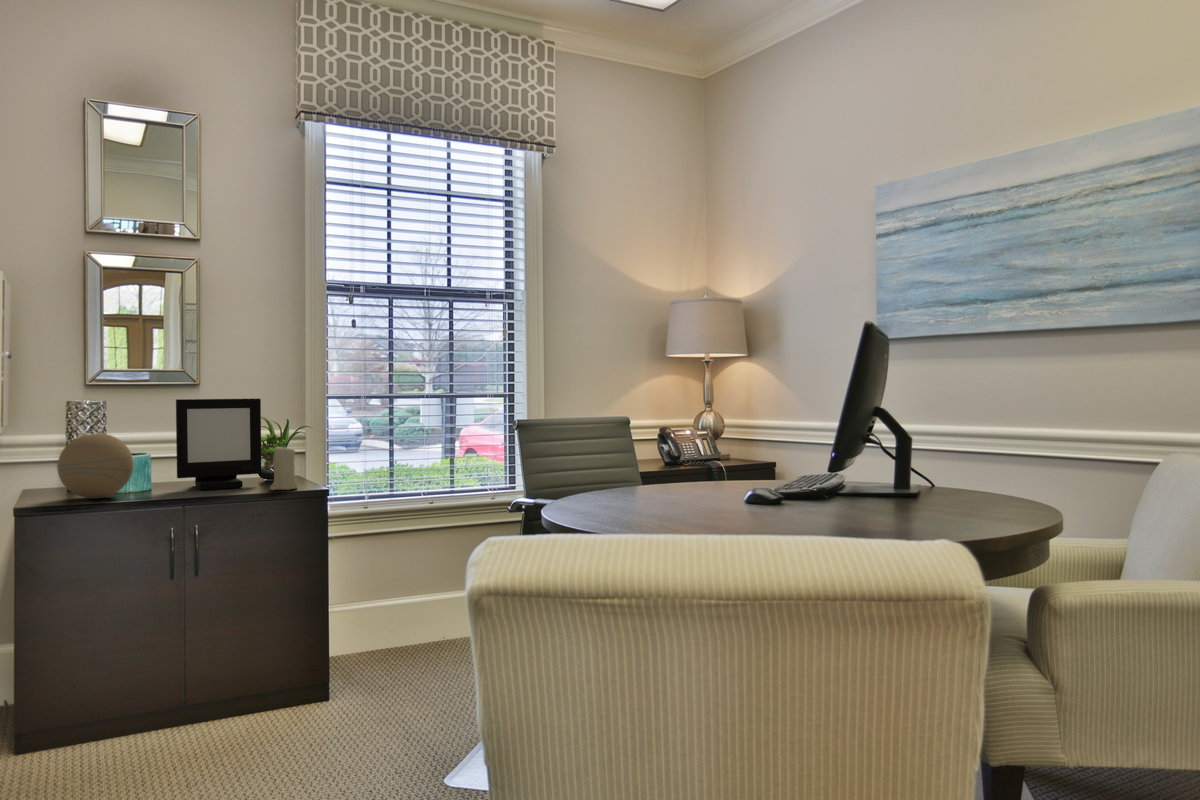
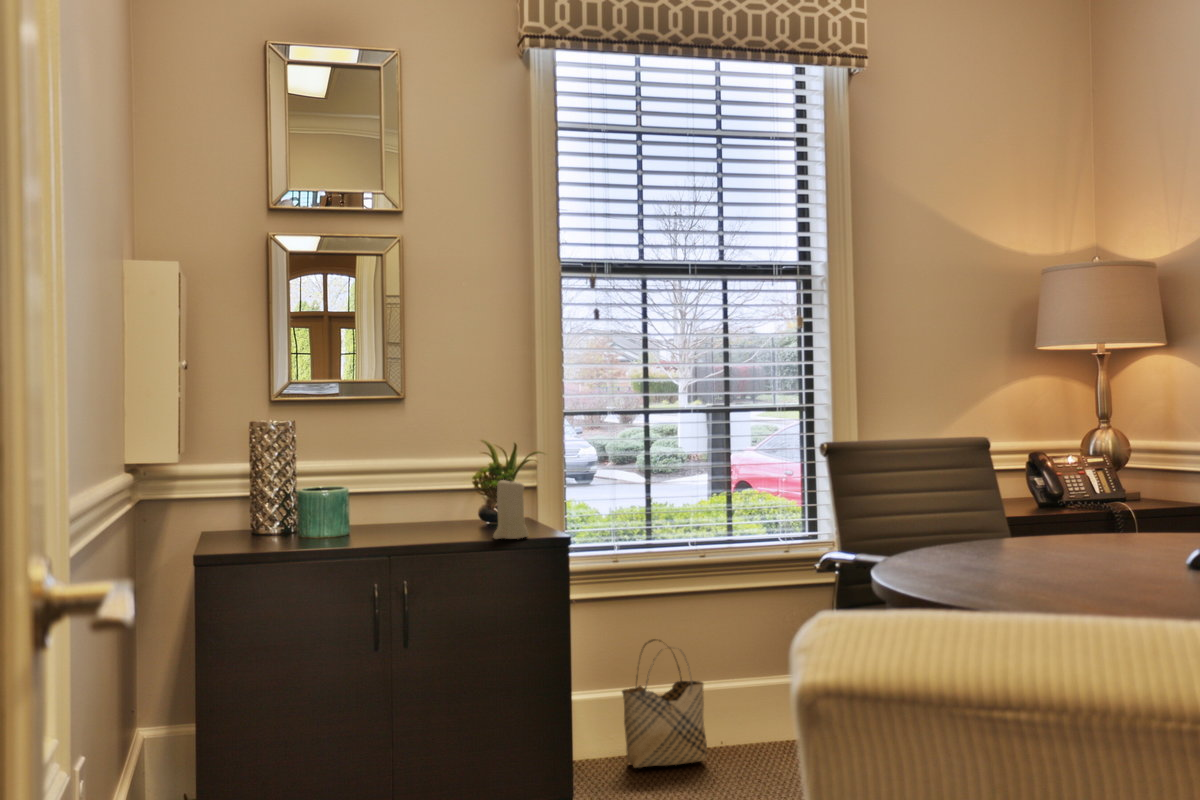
picture frame: present [176,399,261,490] -> none [377,415,482,536]
decorative orb: present [57,433,133,499] -> none [238,462,326,546]
woven basket: none [370,563,433,657] -> present [622,639,707,768]

